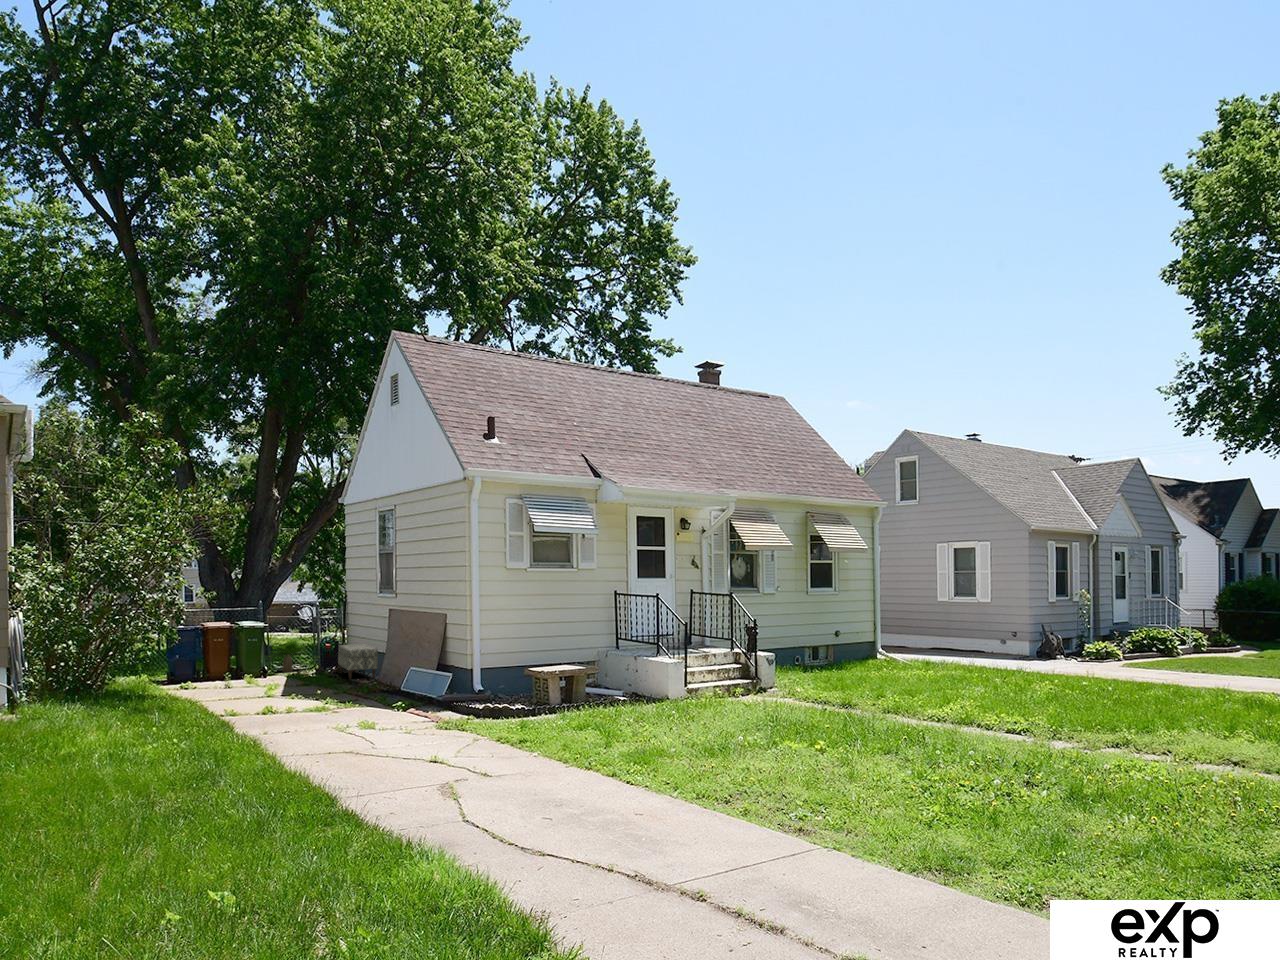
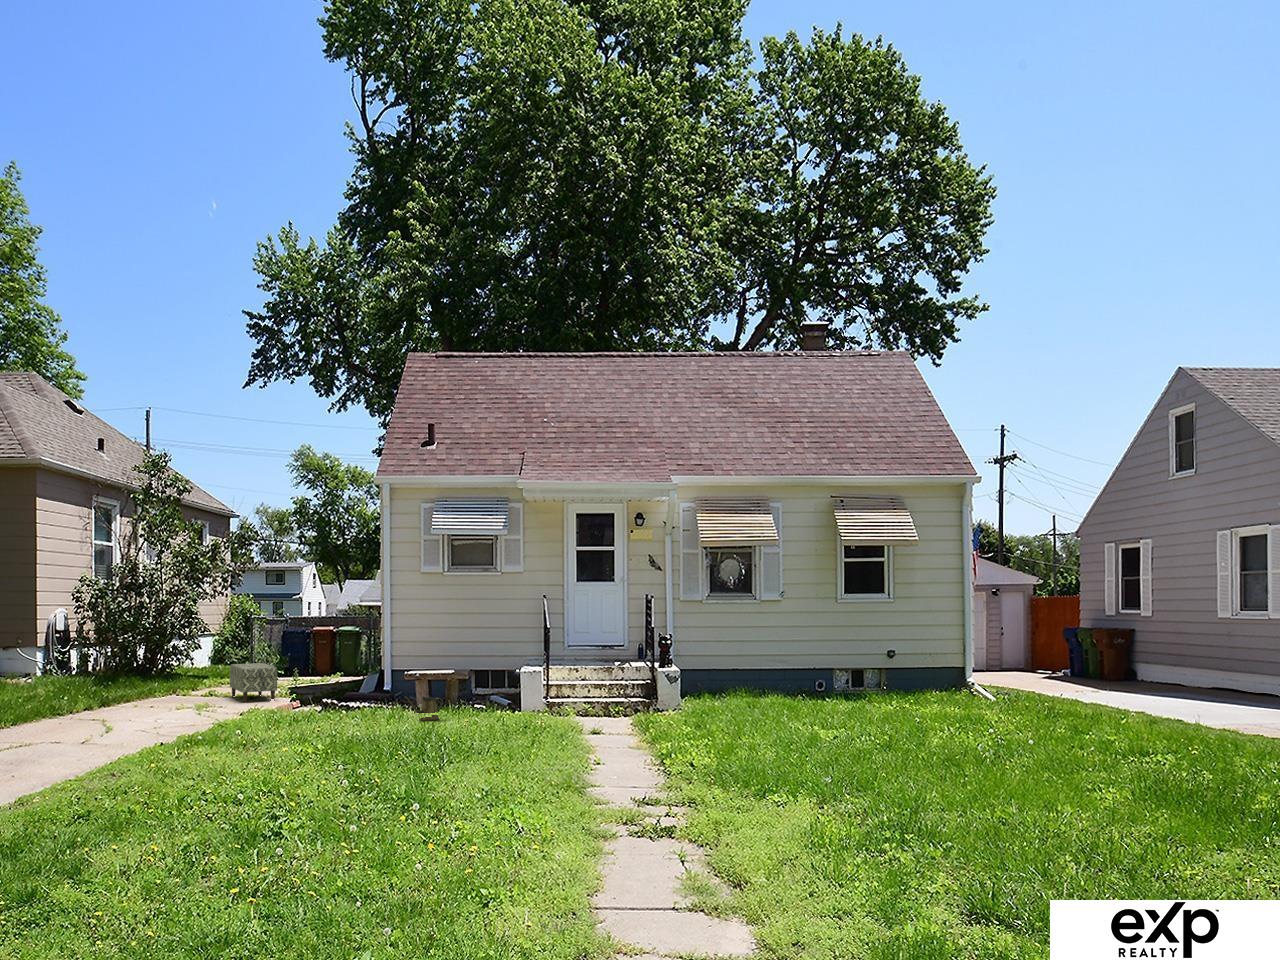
potted plant: present [272,639,305,672] -> none [143,656,194,697]
watering can: none [482,677,516,699] -> present [404,696,443,721]

